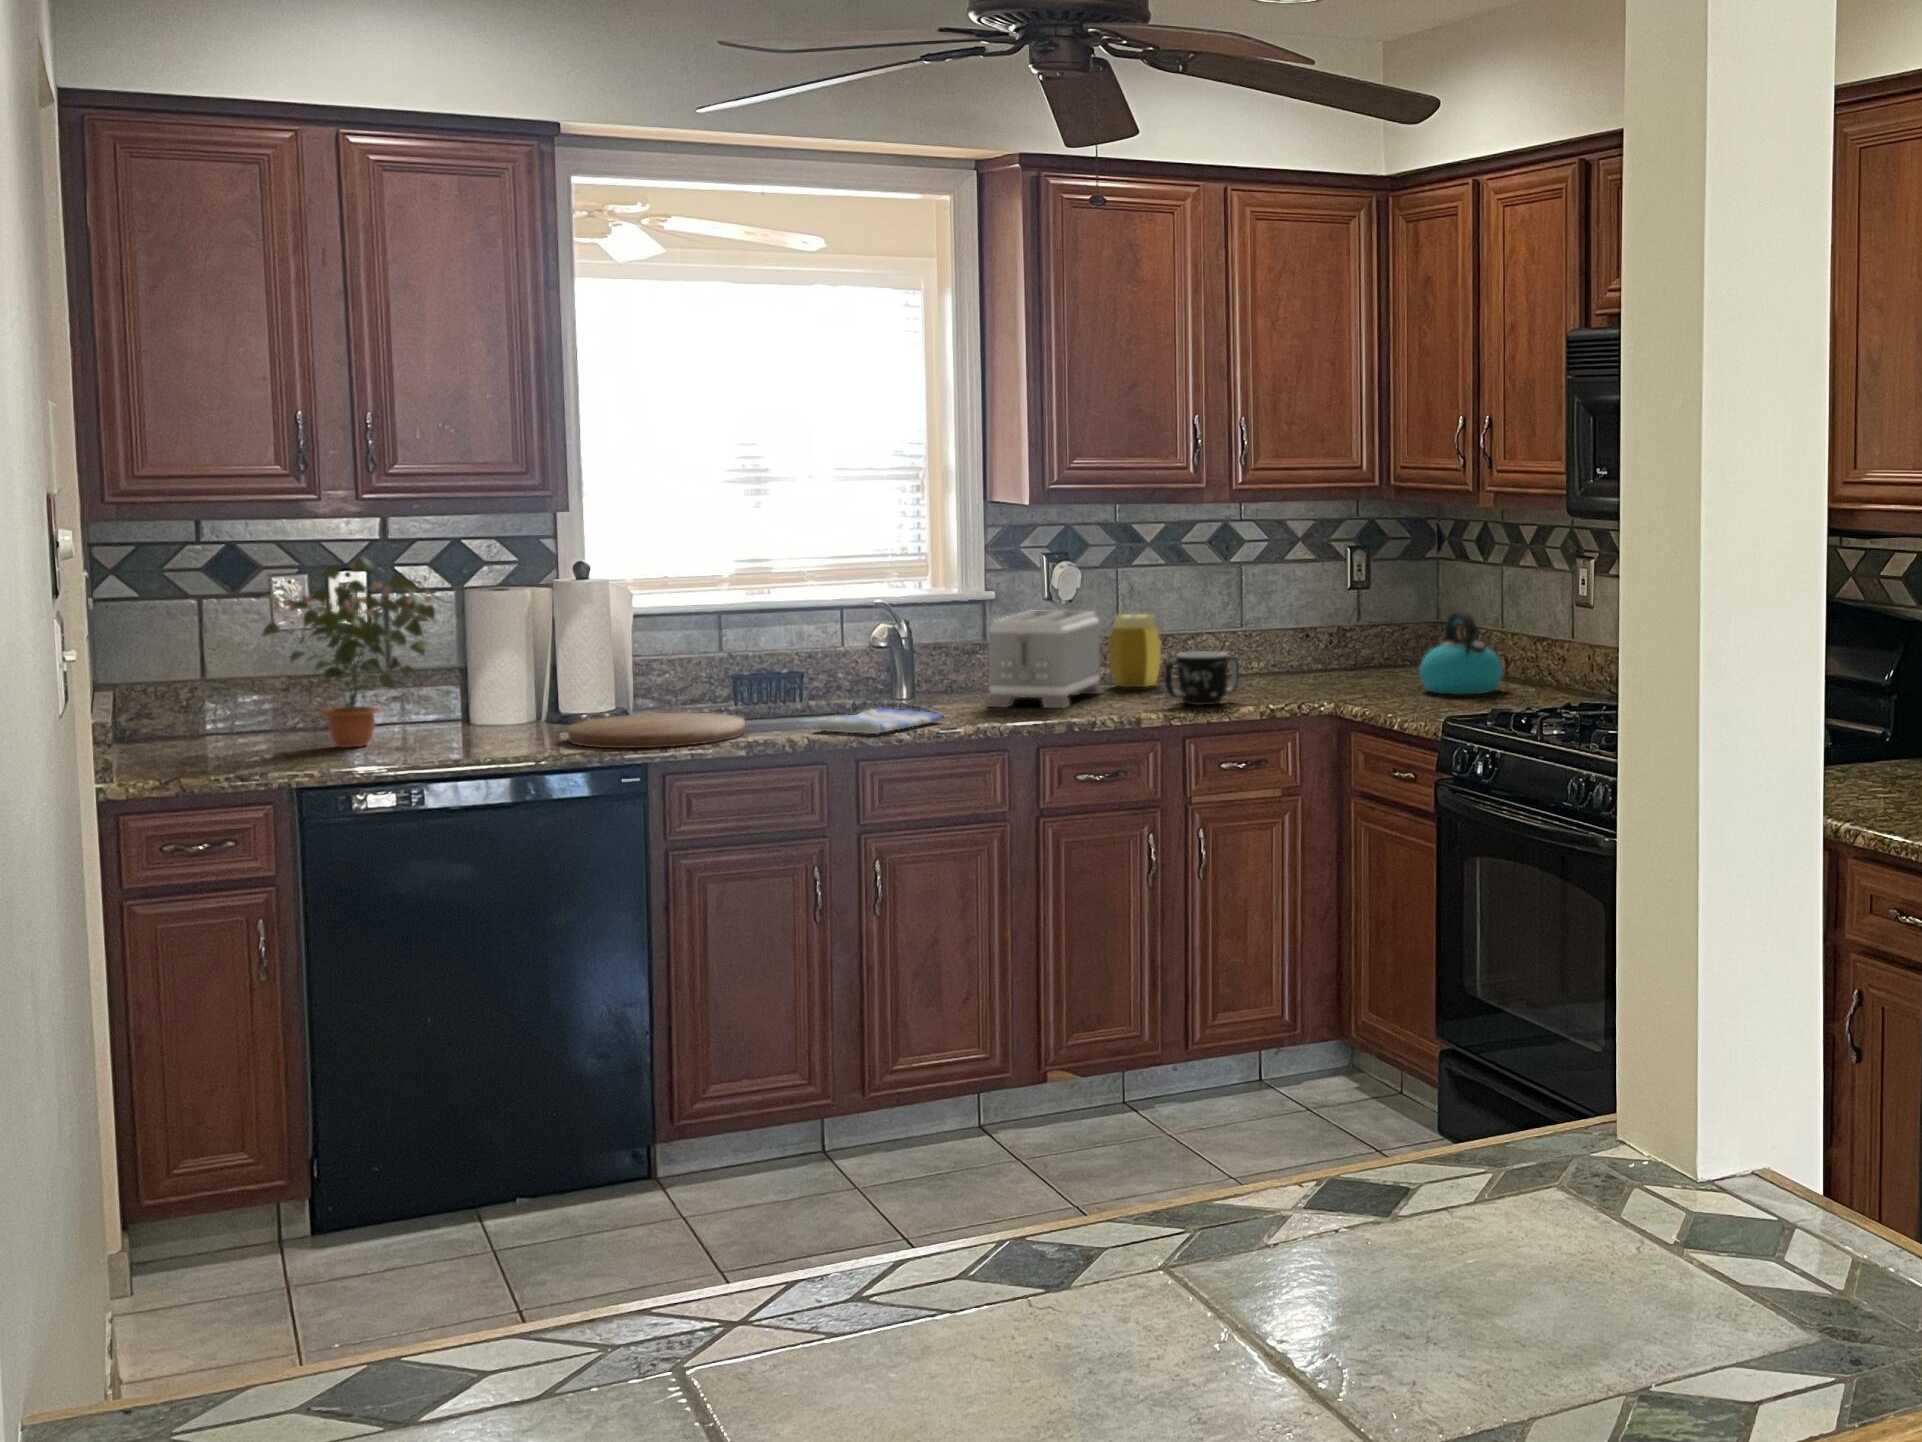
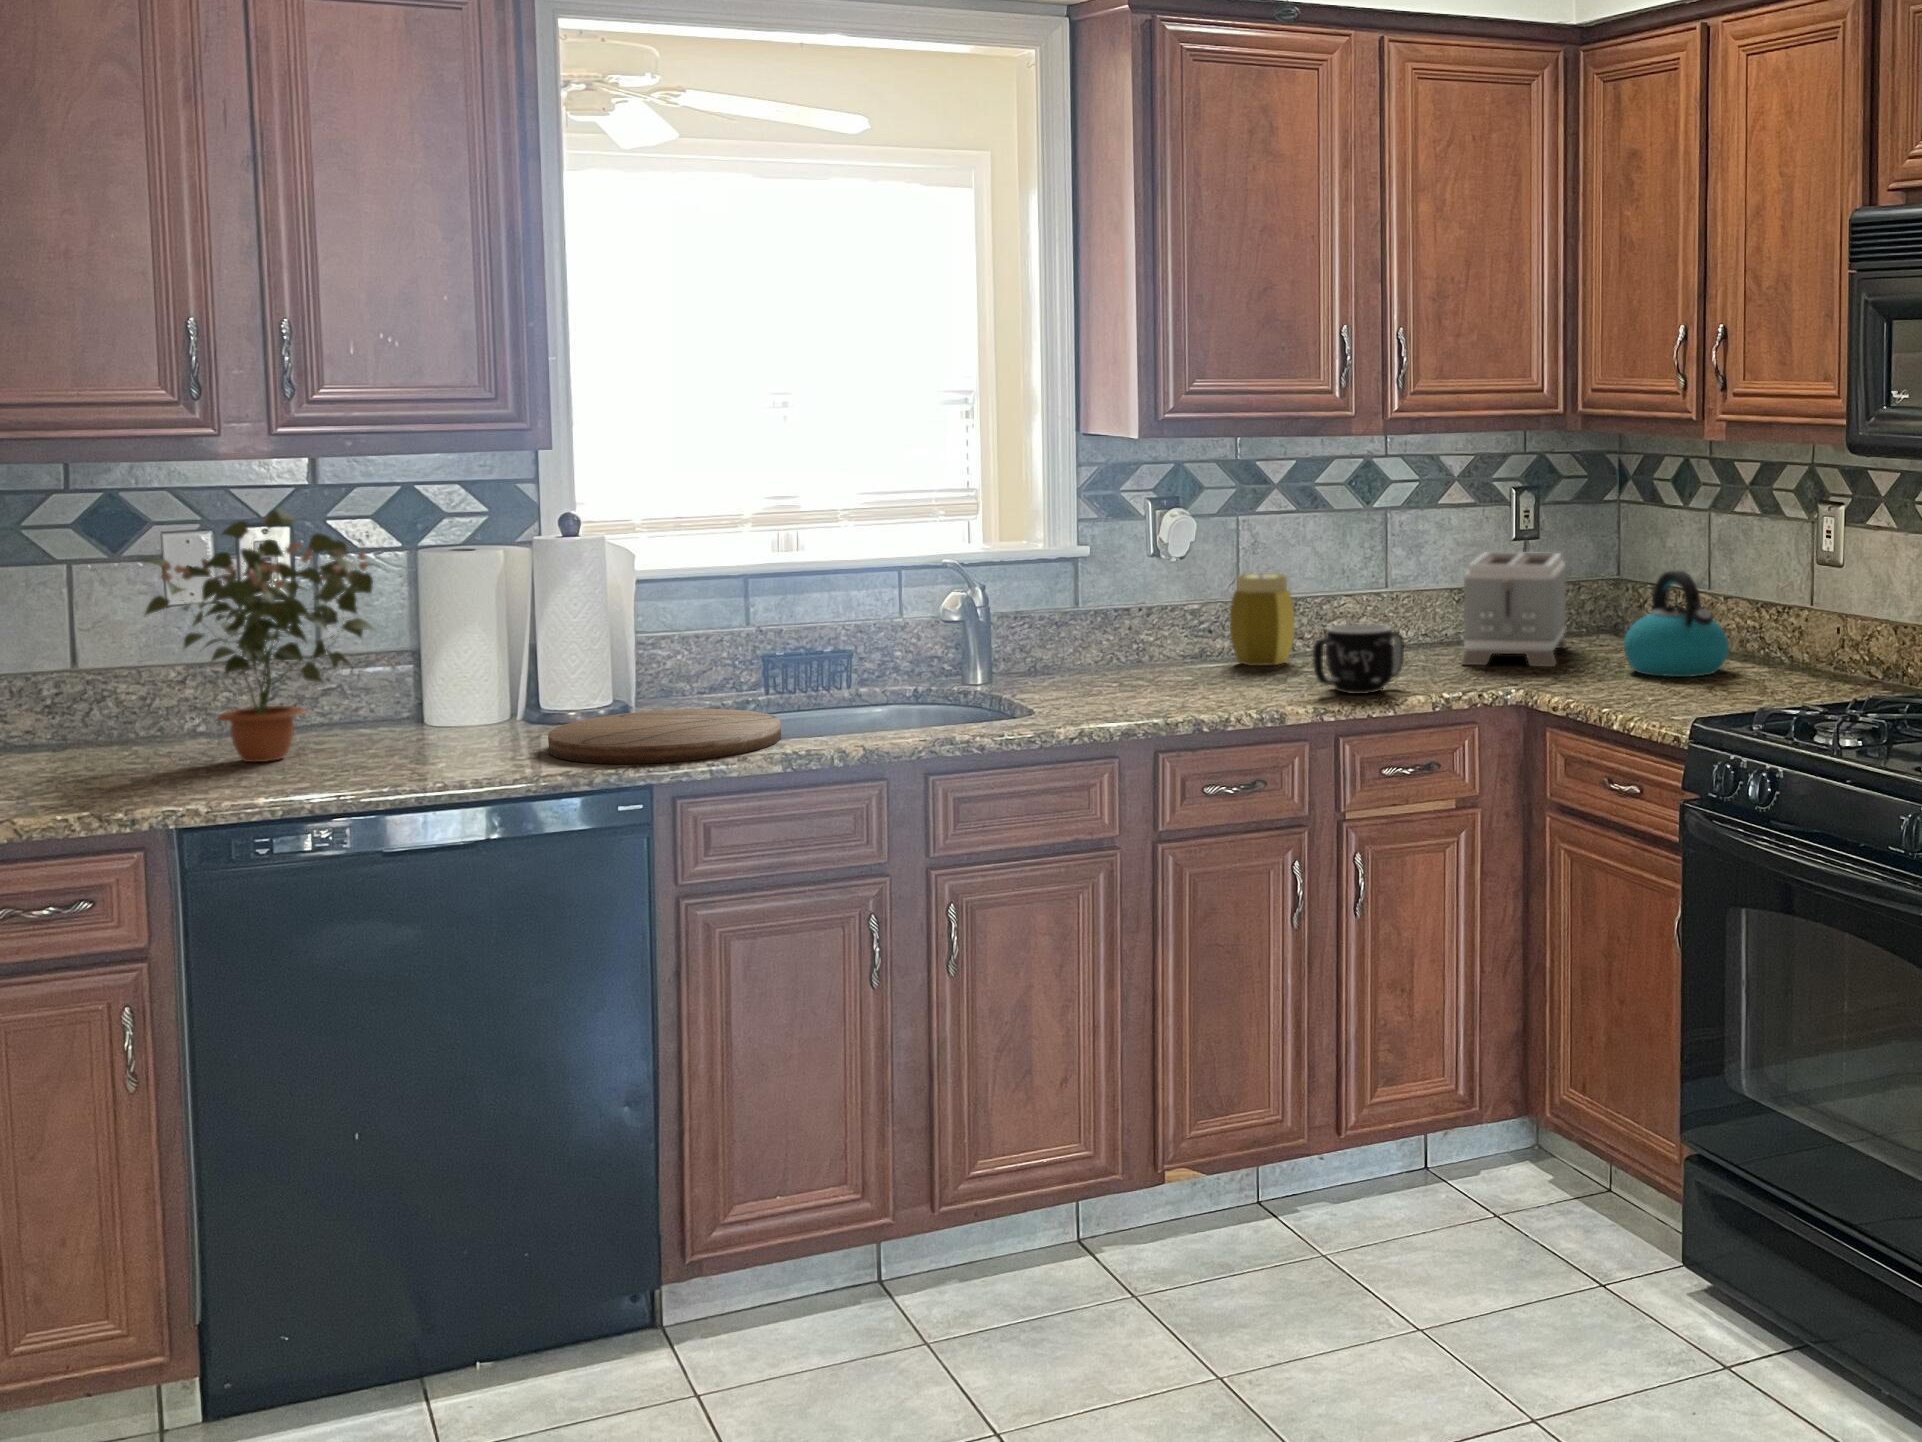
toaster: present [987,610,1103,708] -> present [1461,552,1567,667]
dish towel: present [816,708,943,734] -> none [872,701,1037,740]

